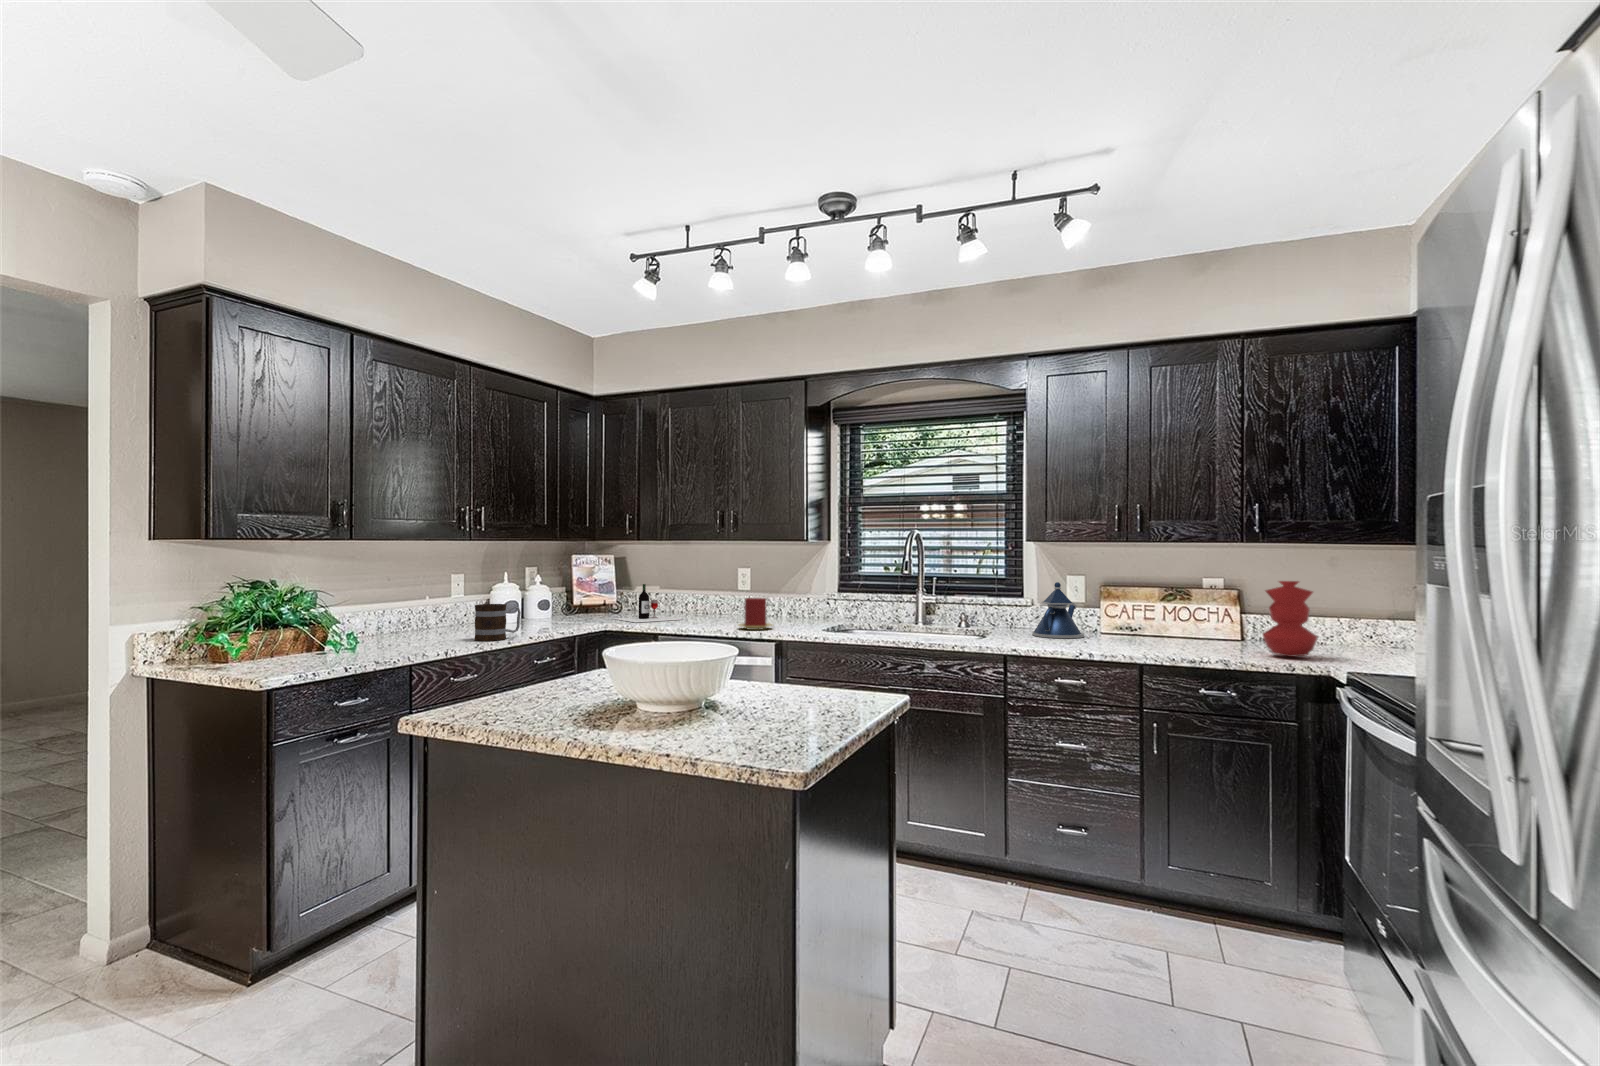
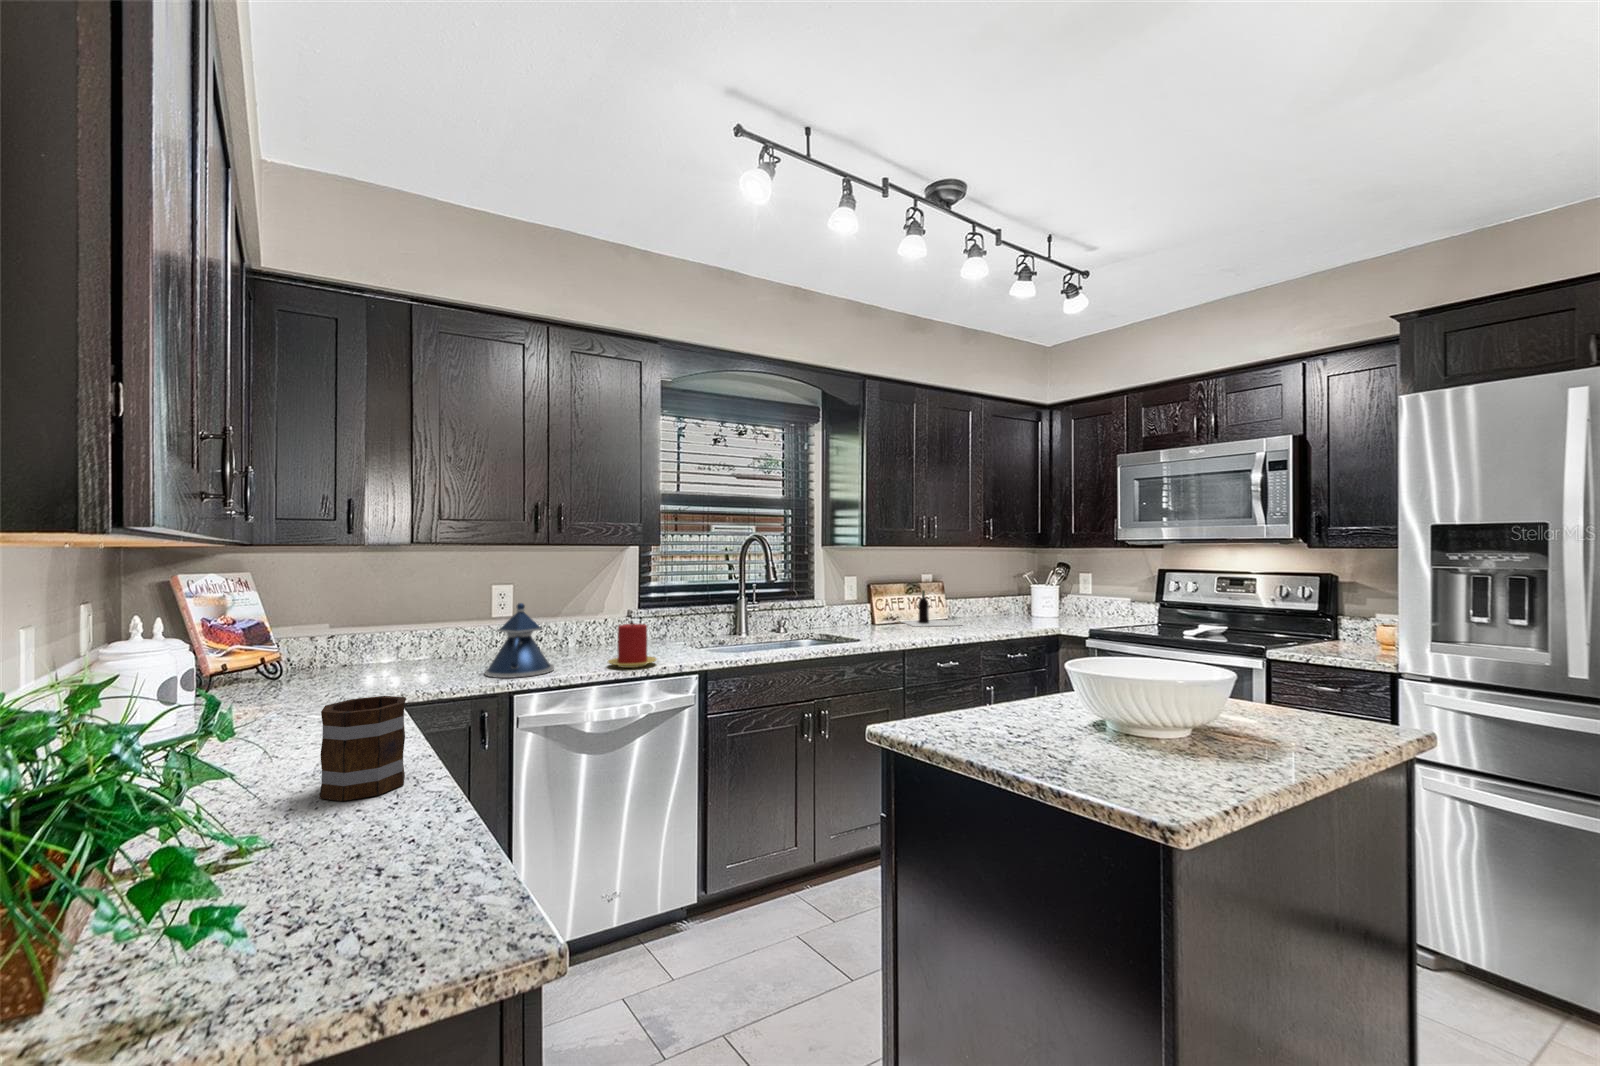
vase: present [1262,581,1318,657] -> none [993,576,1024,624]
teapot: present [1032,582,1084,638] -> present [485,603,554,678]
wine bottle: present [613,584,681,622] -> present [902,590,959,626]

